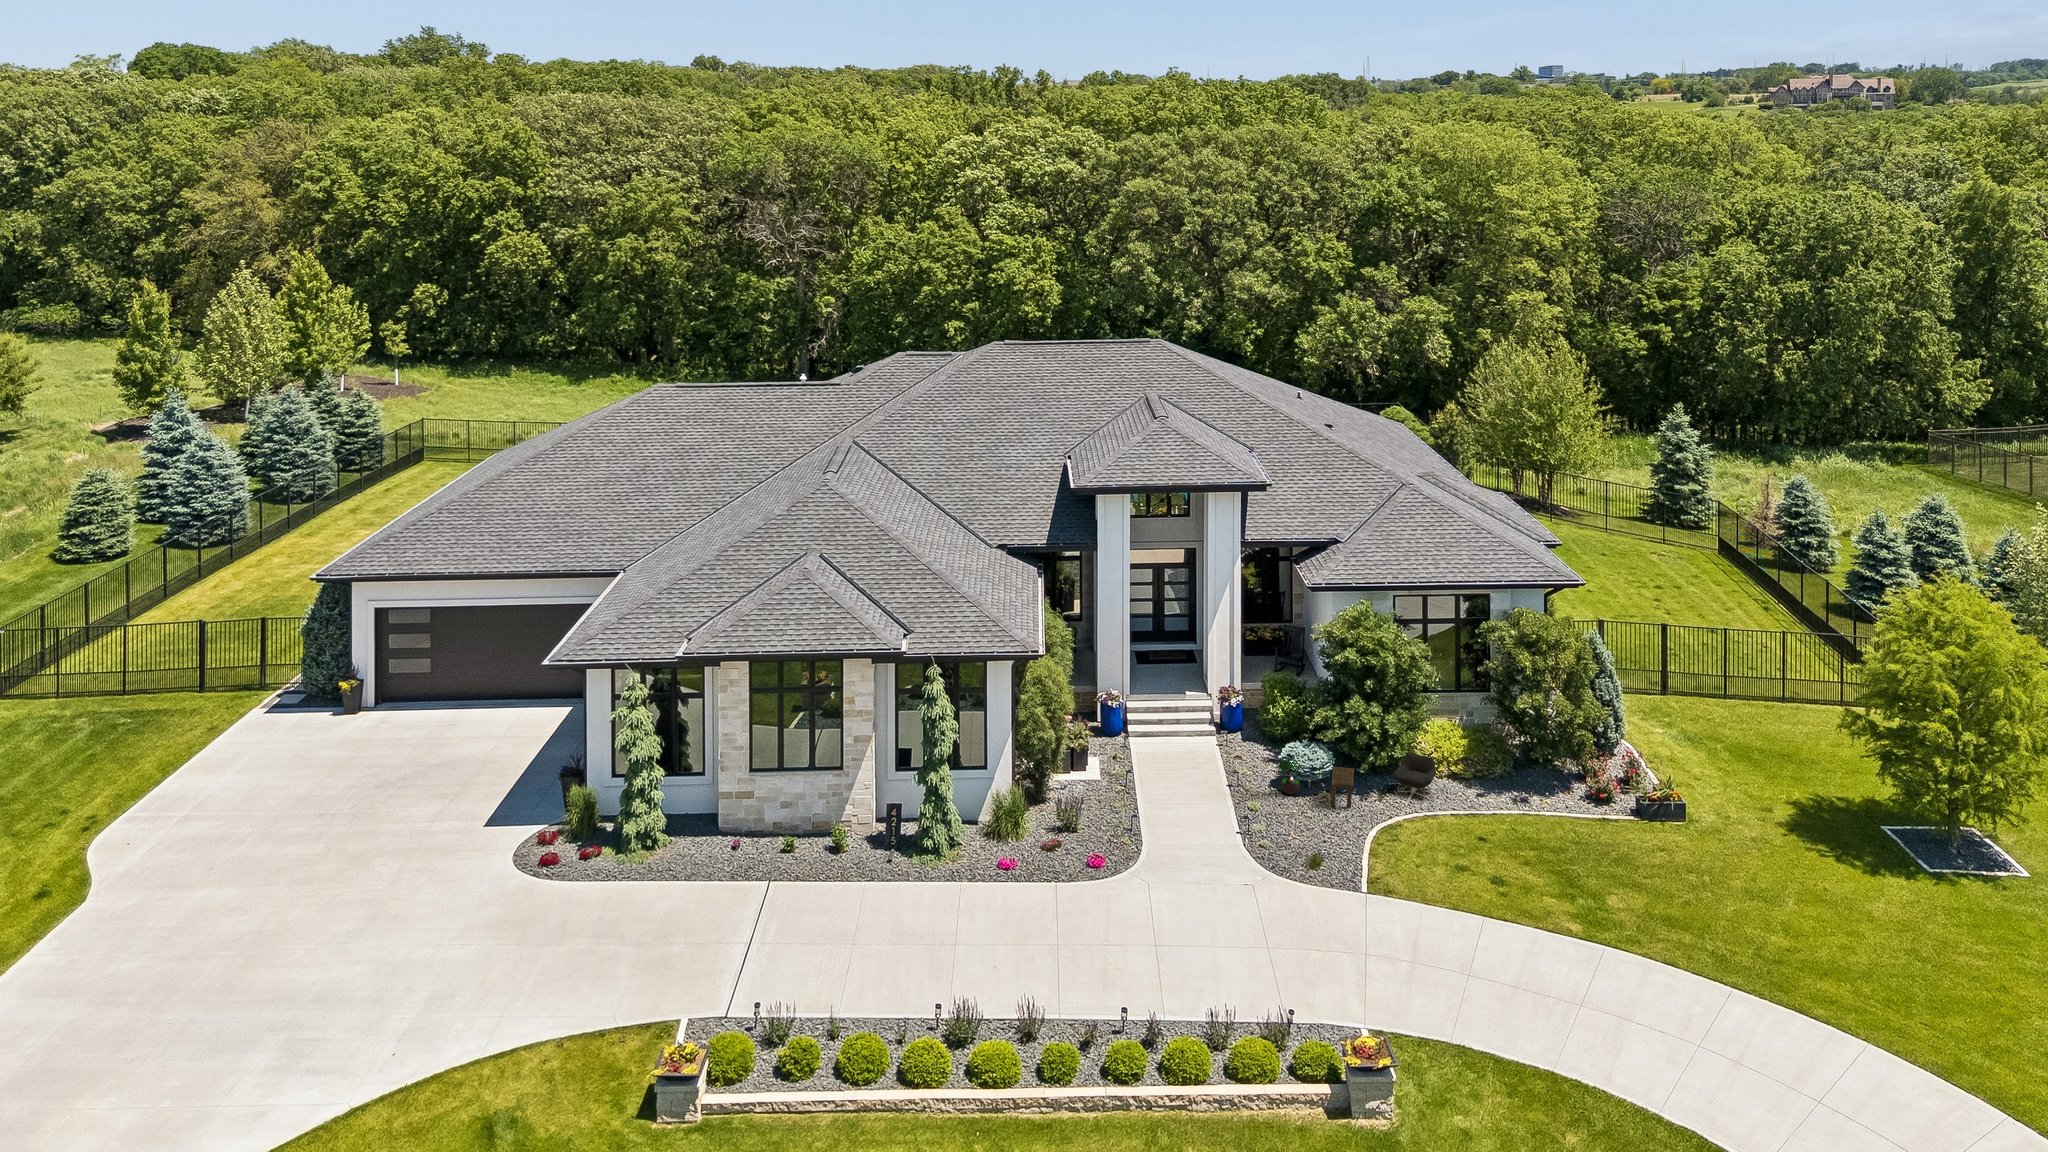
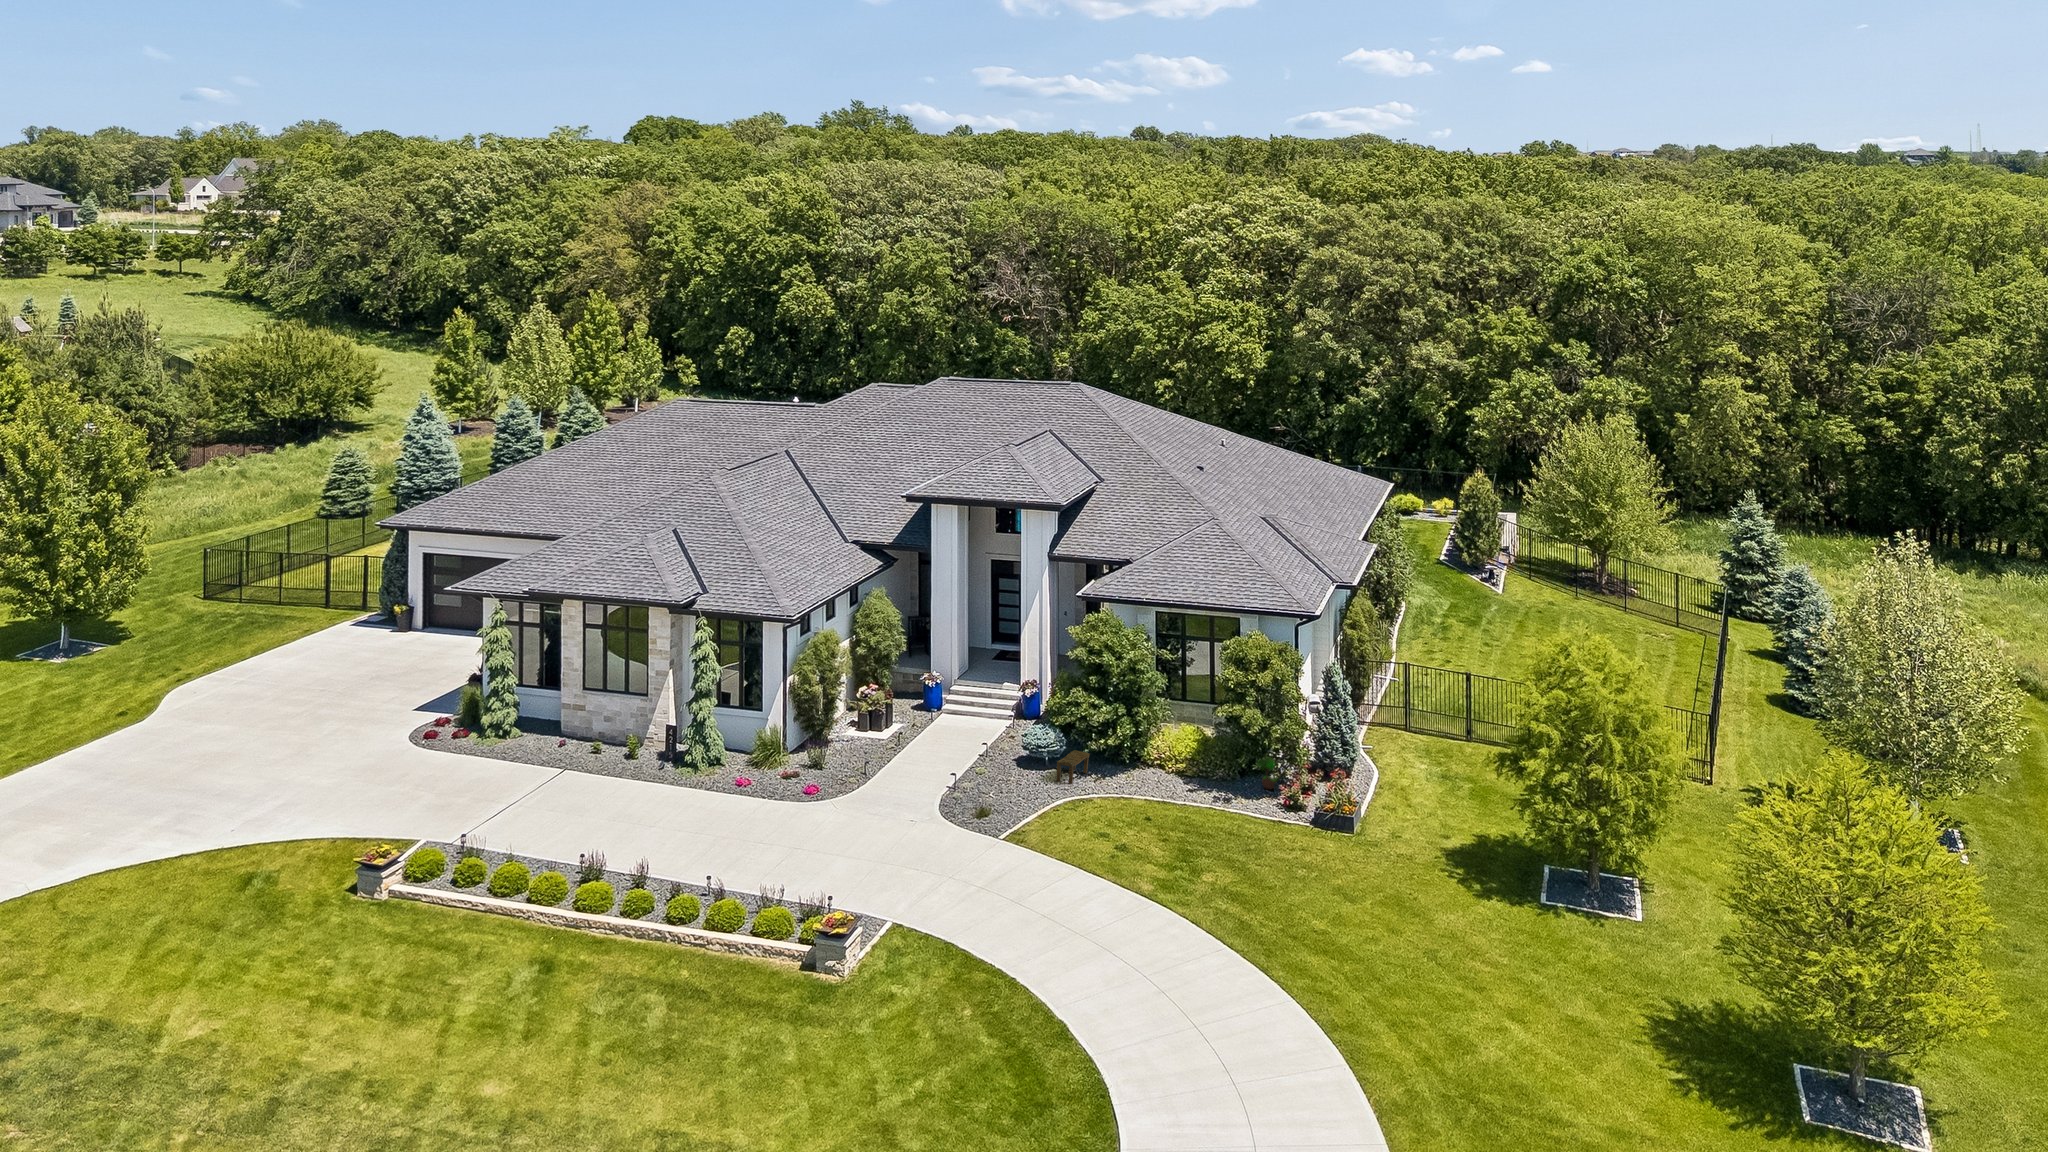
lounge chair: present [1392,753,1436,800] -> none [1121,747,1161,786]
potted tree: present [1277,758,1300,794] -> present [1259,758,1277,789]

